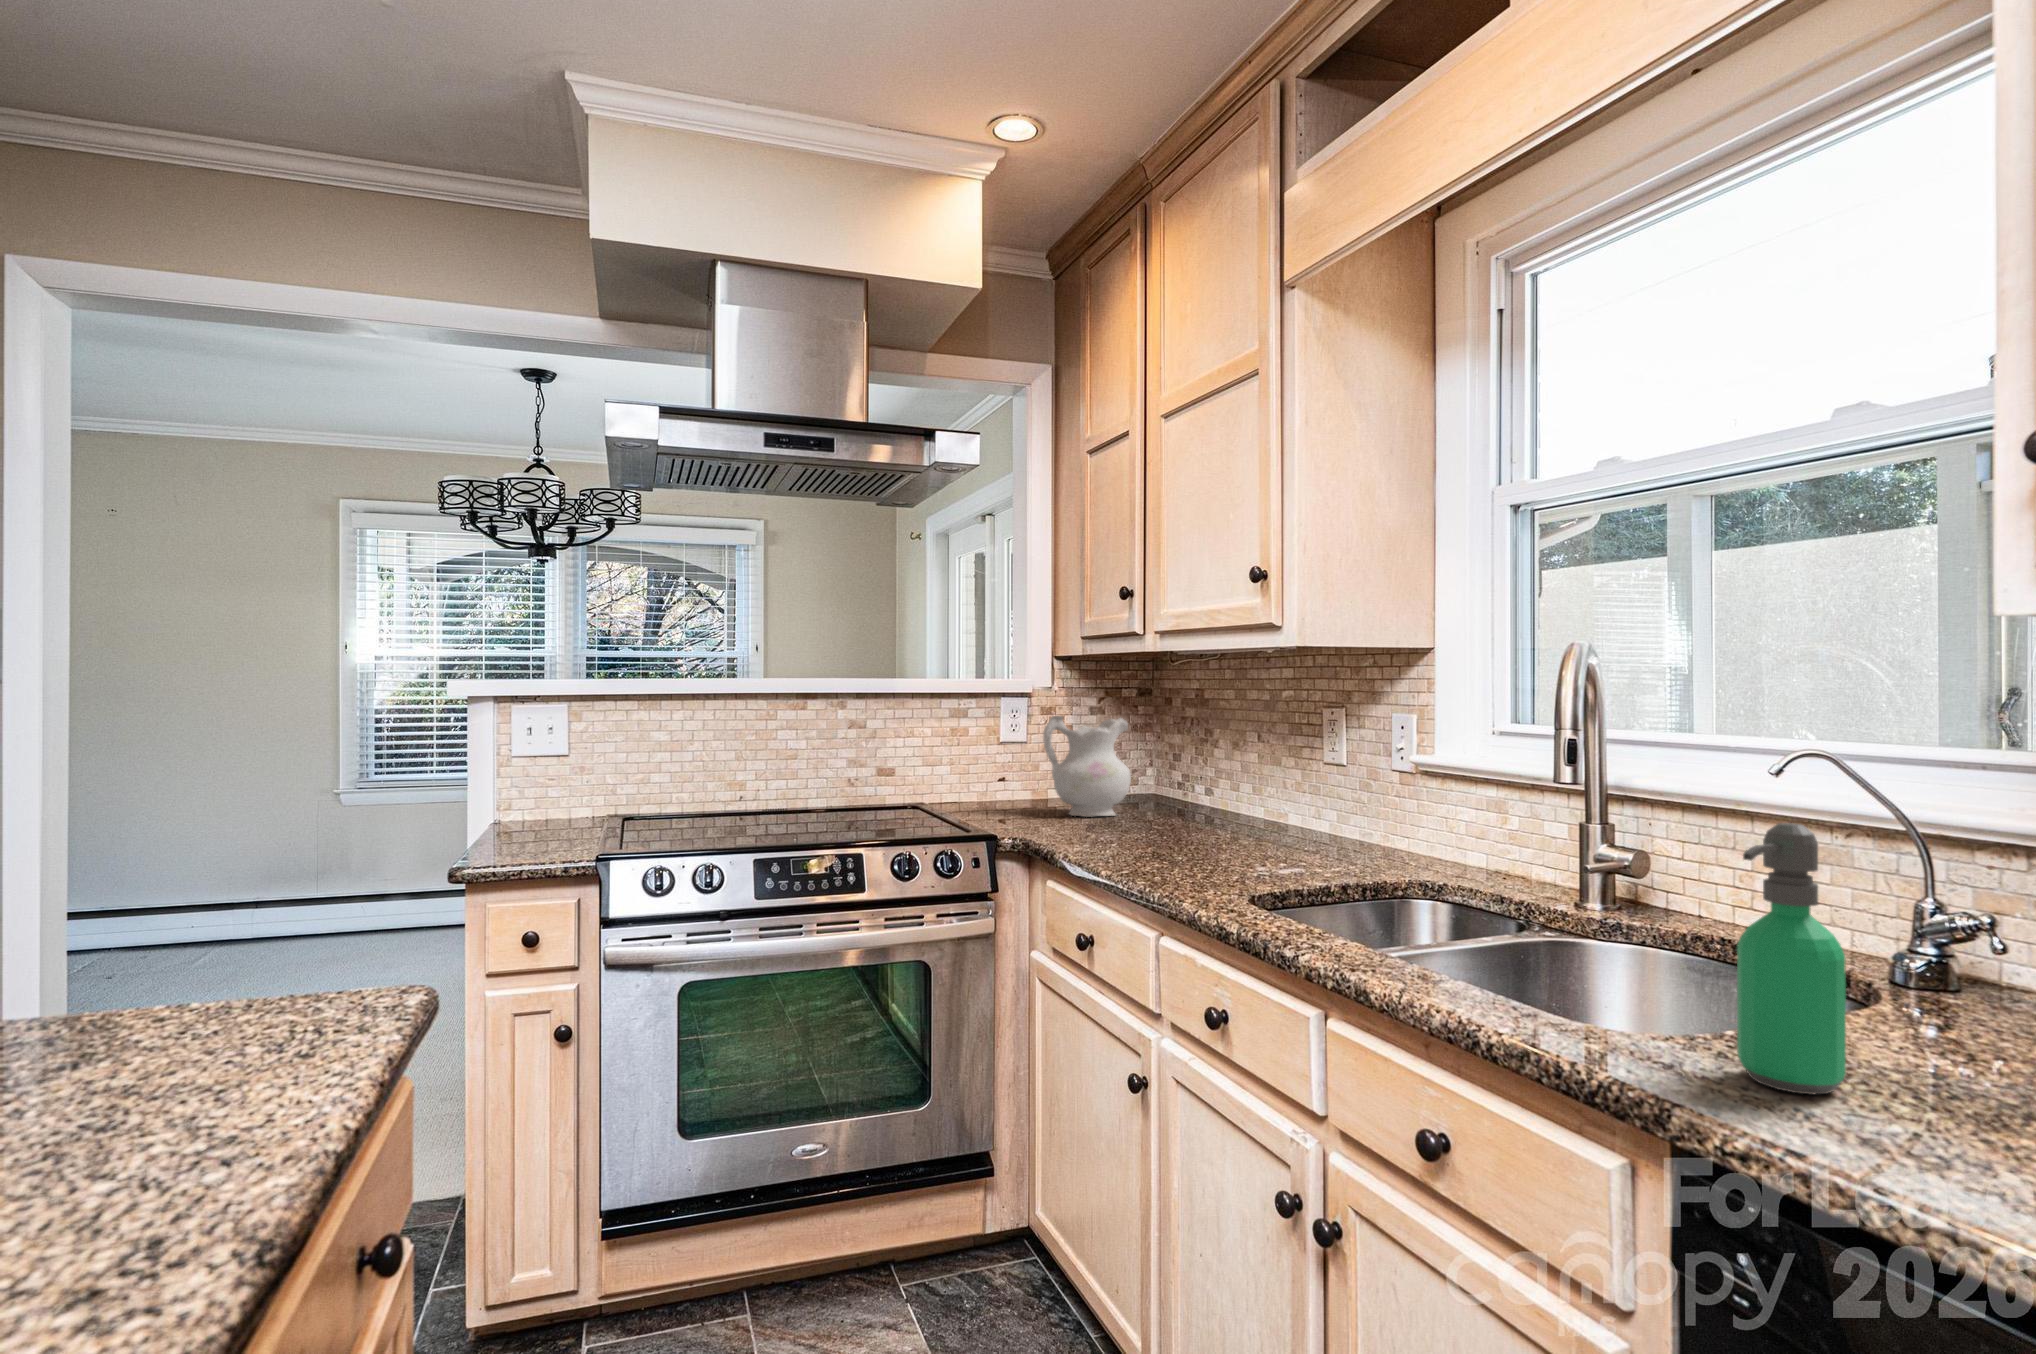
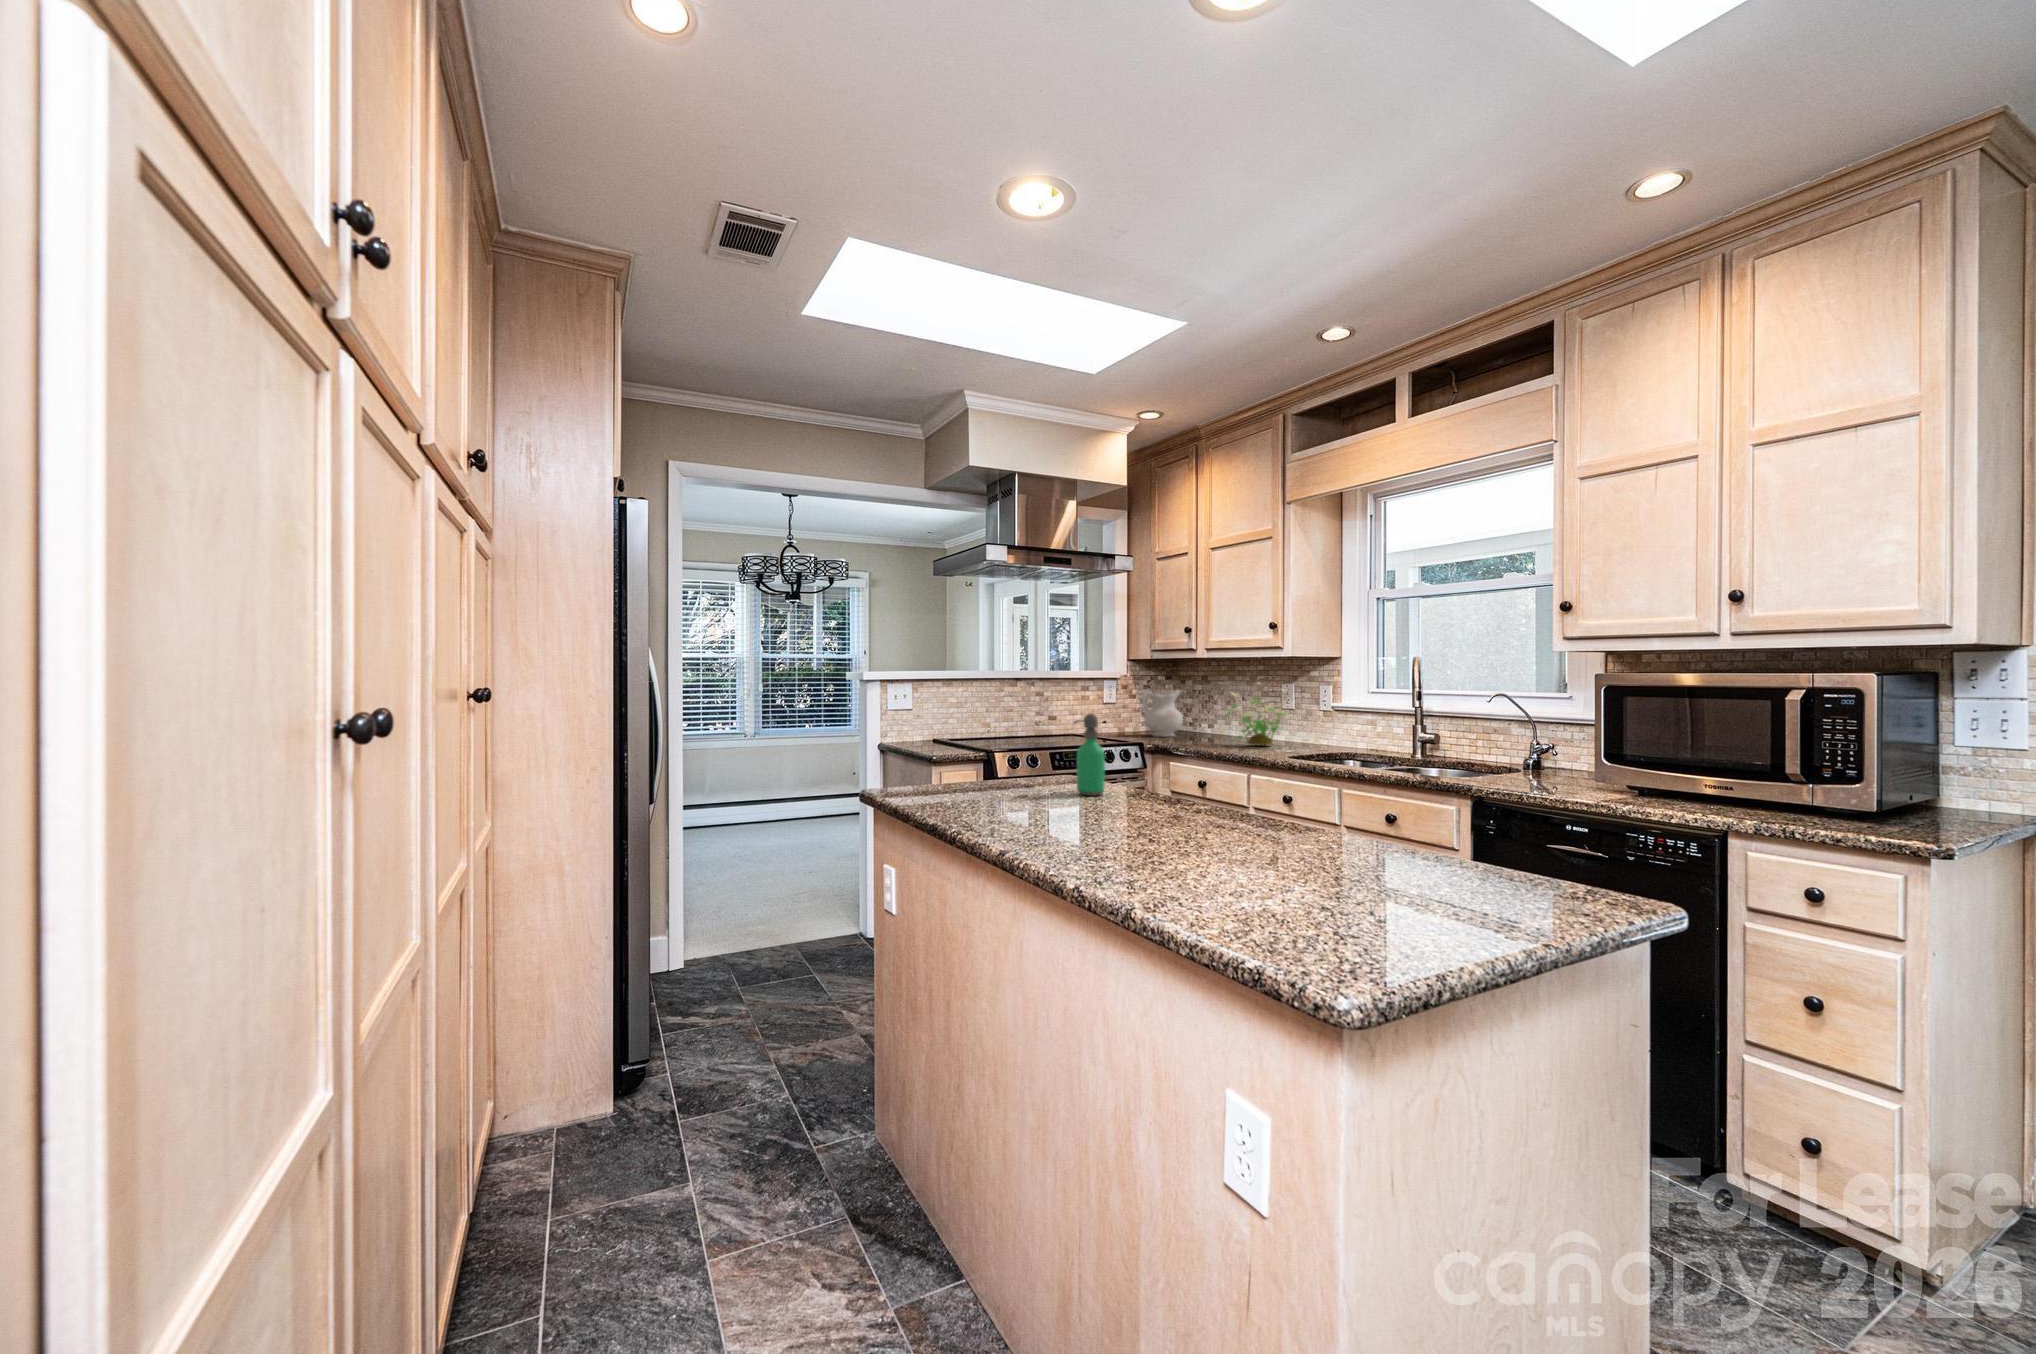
potted plant: none [1165,706,1301,853] -> present [1226,689,1287,745]
soap dispenser: present [1737,823,1846,1095] -> present [1074,714,1105,796]

